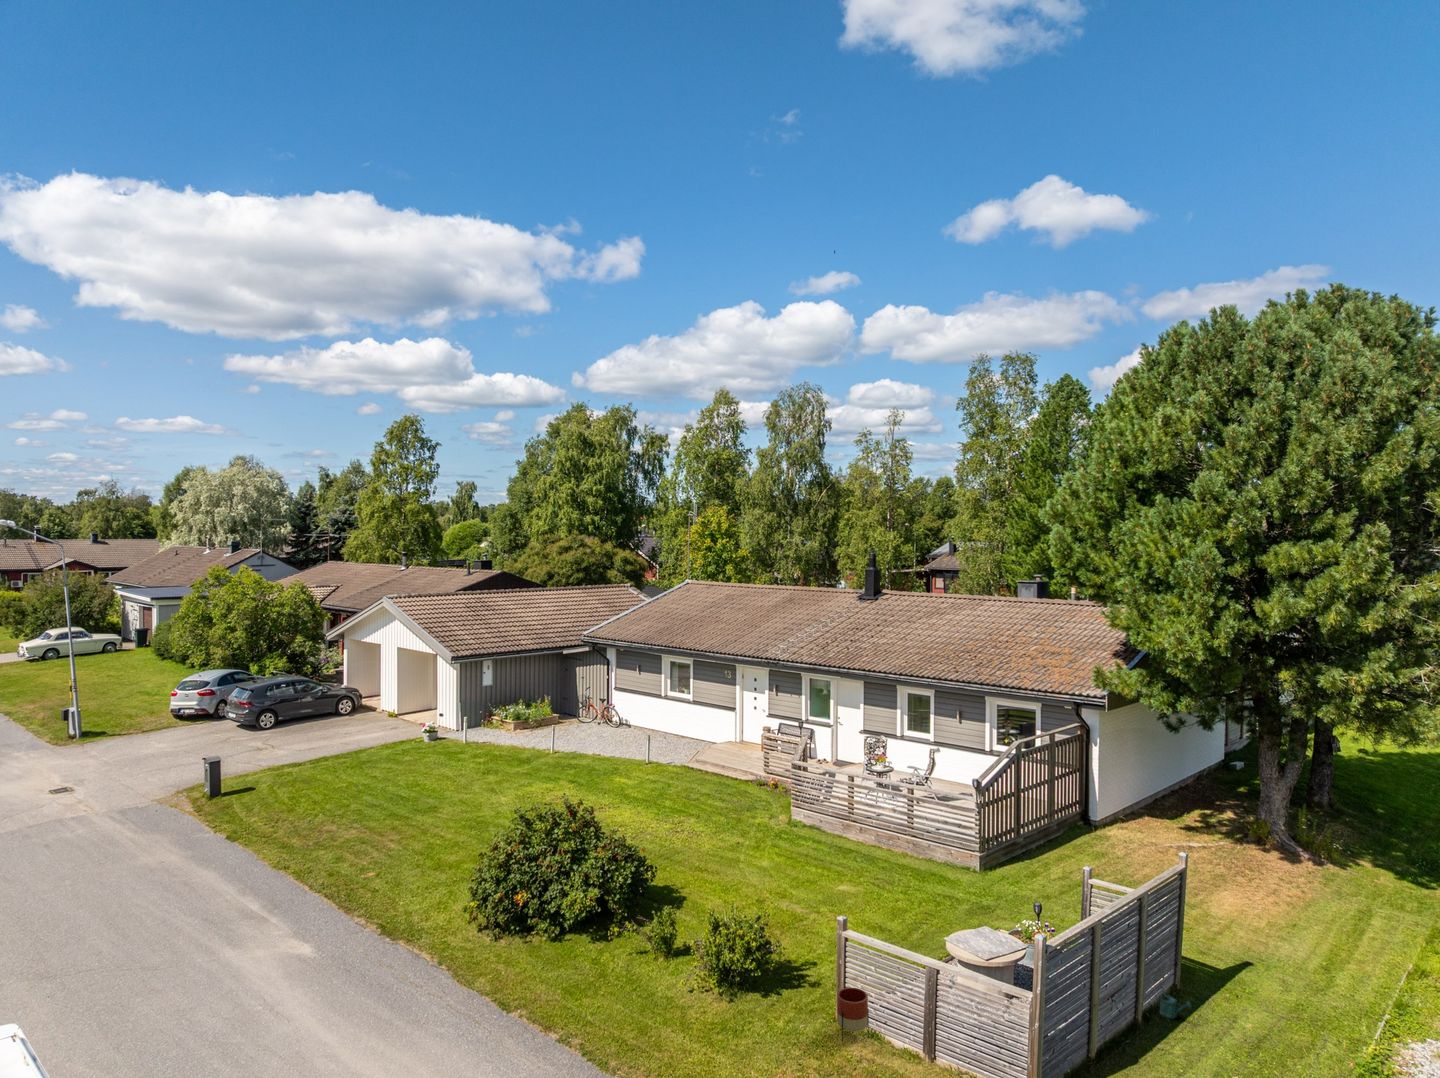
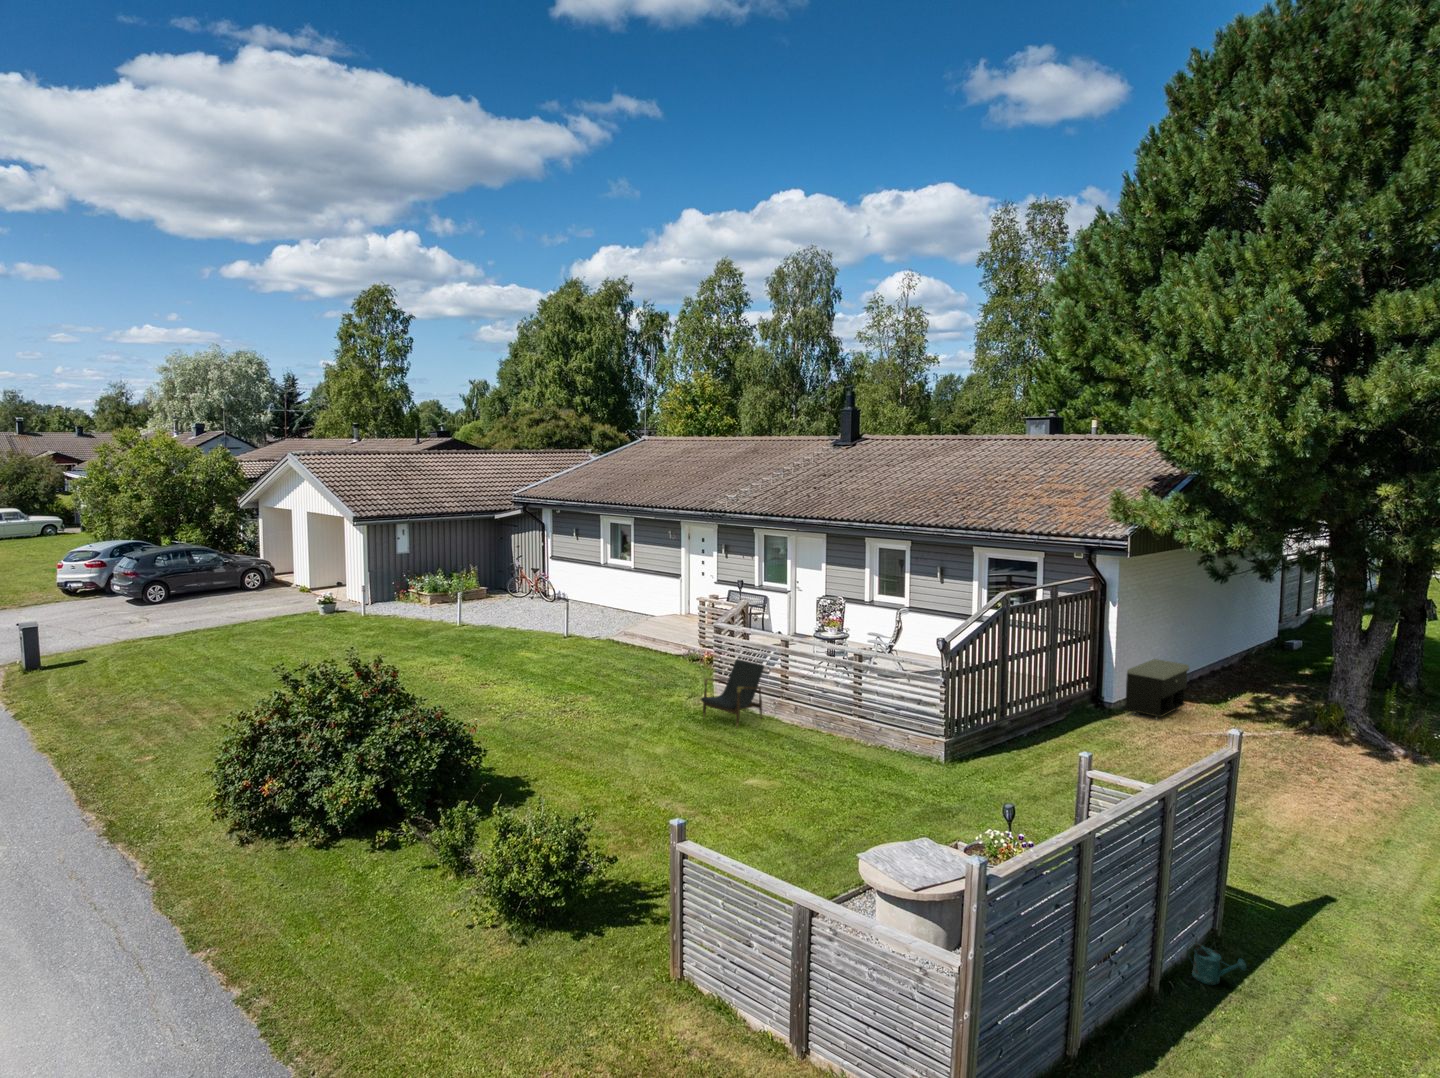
storage bench: none [1109,786,1156,835] -> present [1125,659,1189,720]
lounge chair: none [787,790,834,846] -> present [701,659,764,728]
planter: present [837,987,869,1042] -> none [658,931,708,1018]

